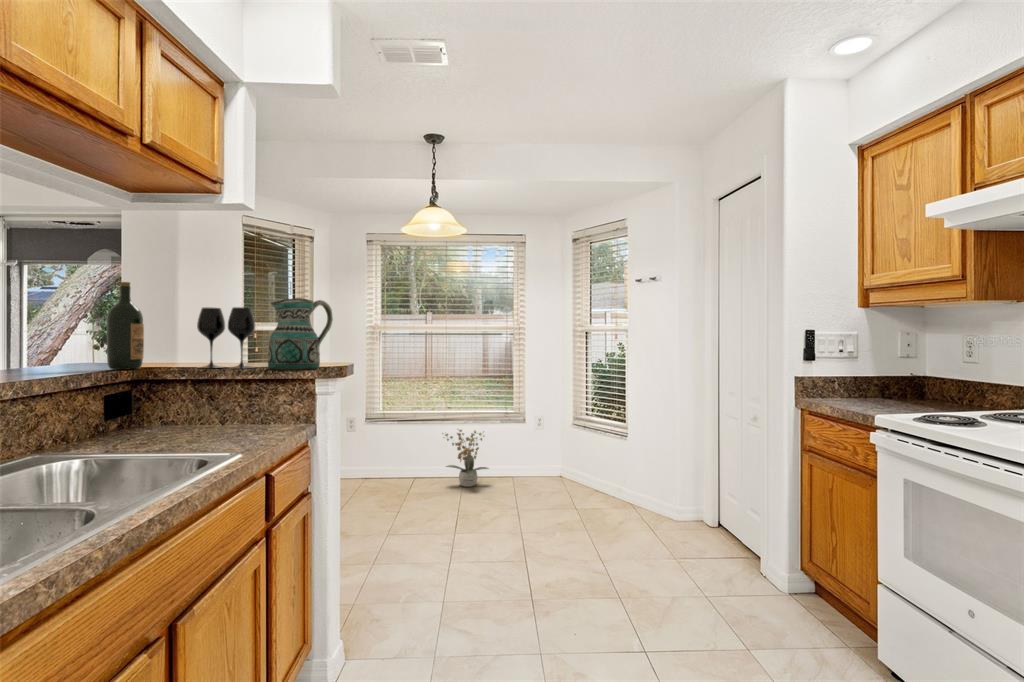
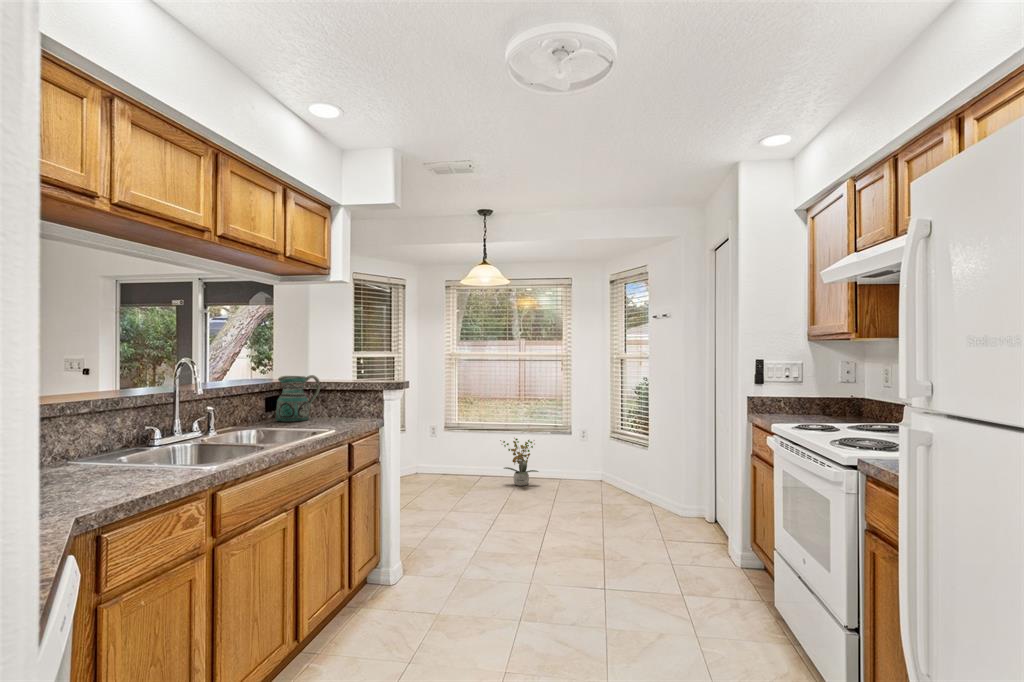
wine bottle: present [107,282,144,370] -> none [267,331,287,383]
ceramic pitcher: present [268,298,333,370] -> present [276,375,320,422]
wine glass: present [197,307,255,369] -> none [315,345,349,383]

